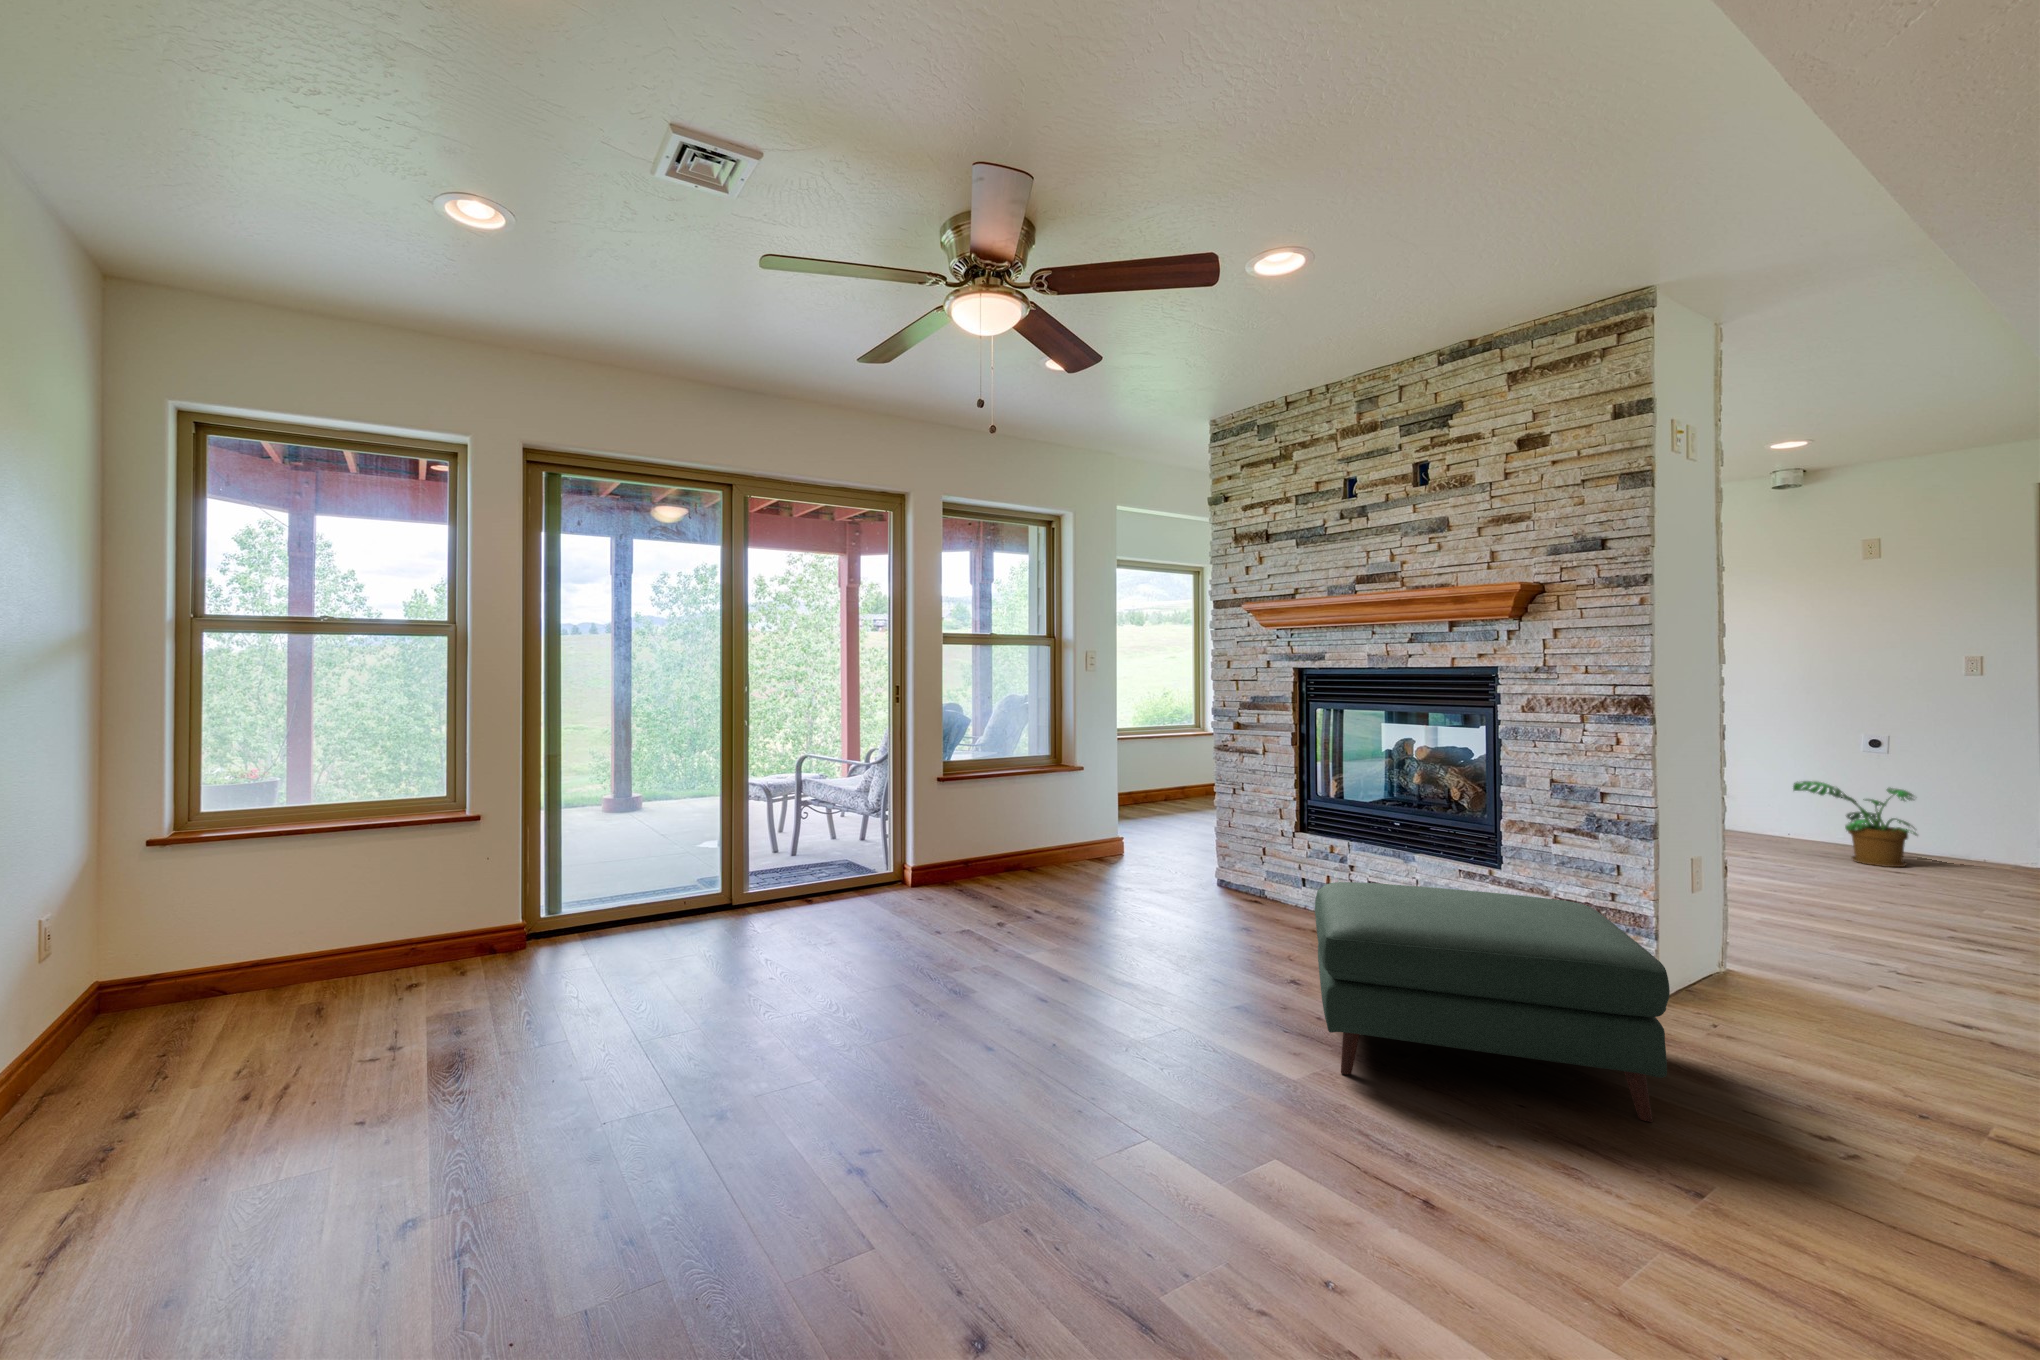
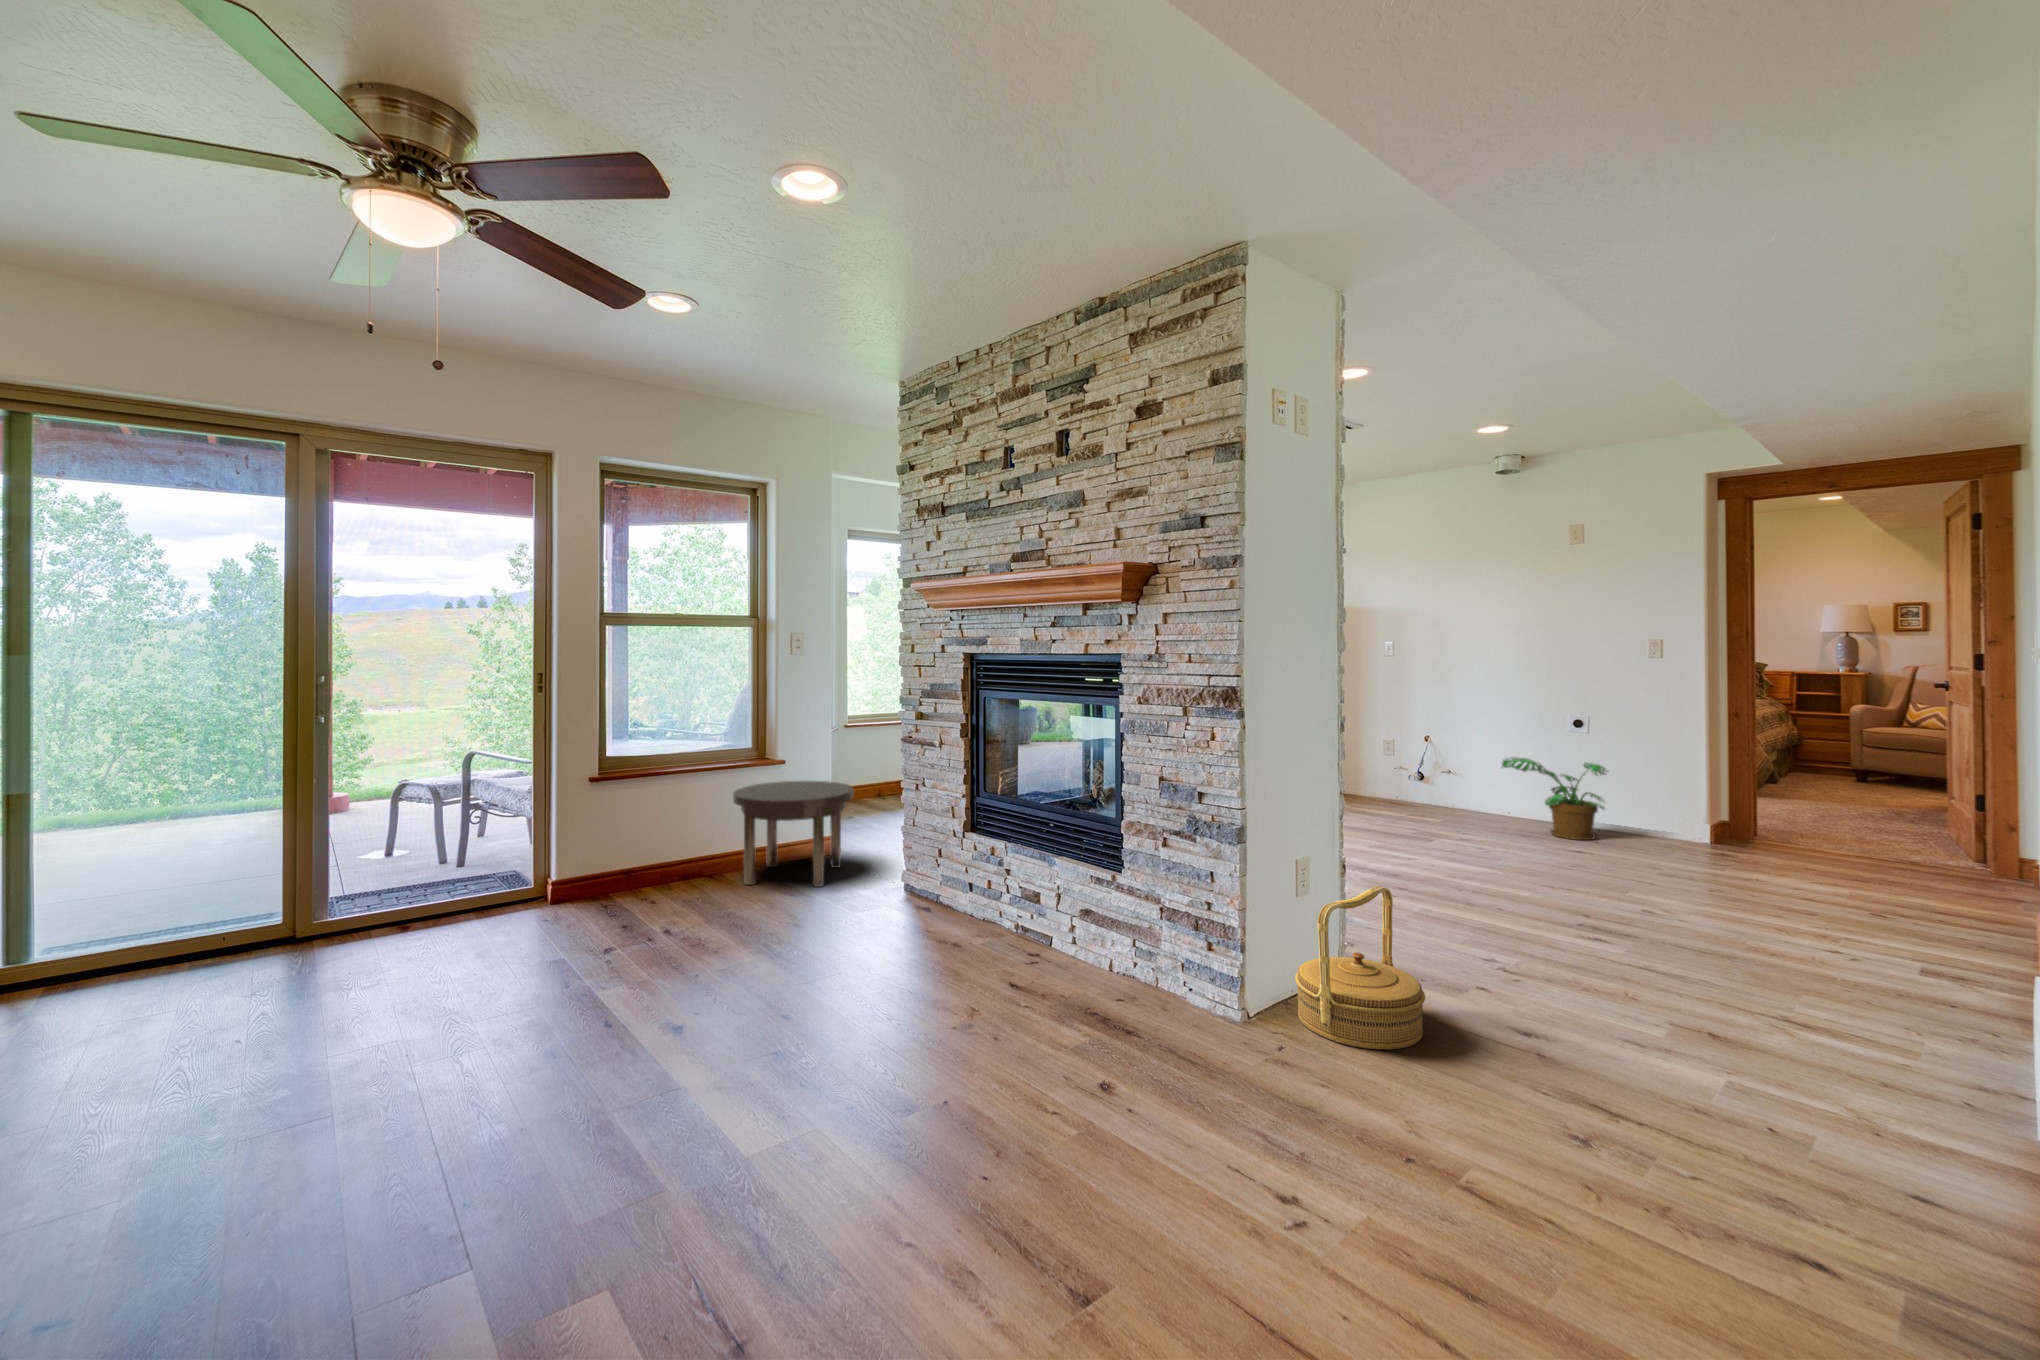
side table: none [1047,785,1157,881] -> present [733,781,853,887]
ottoman: present [1315,882,1670,1122] -> none [786,905,1146,1191]
woven basket: none [1705,886,1858,1035] -> present [1295,886,1425,1050]

